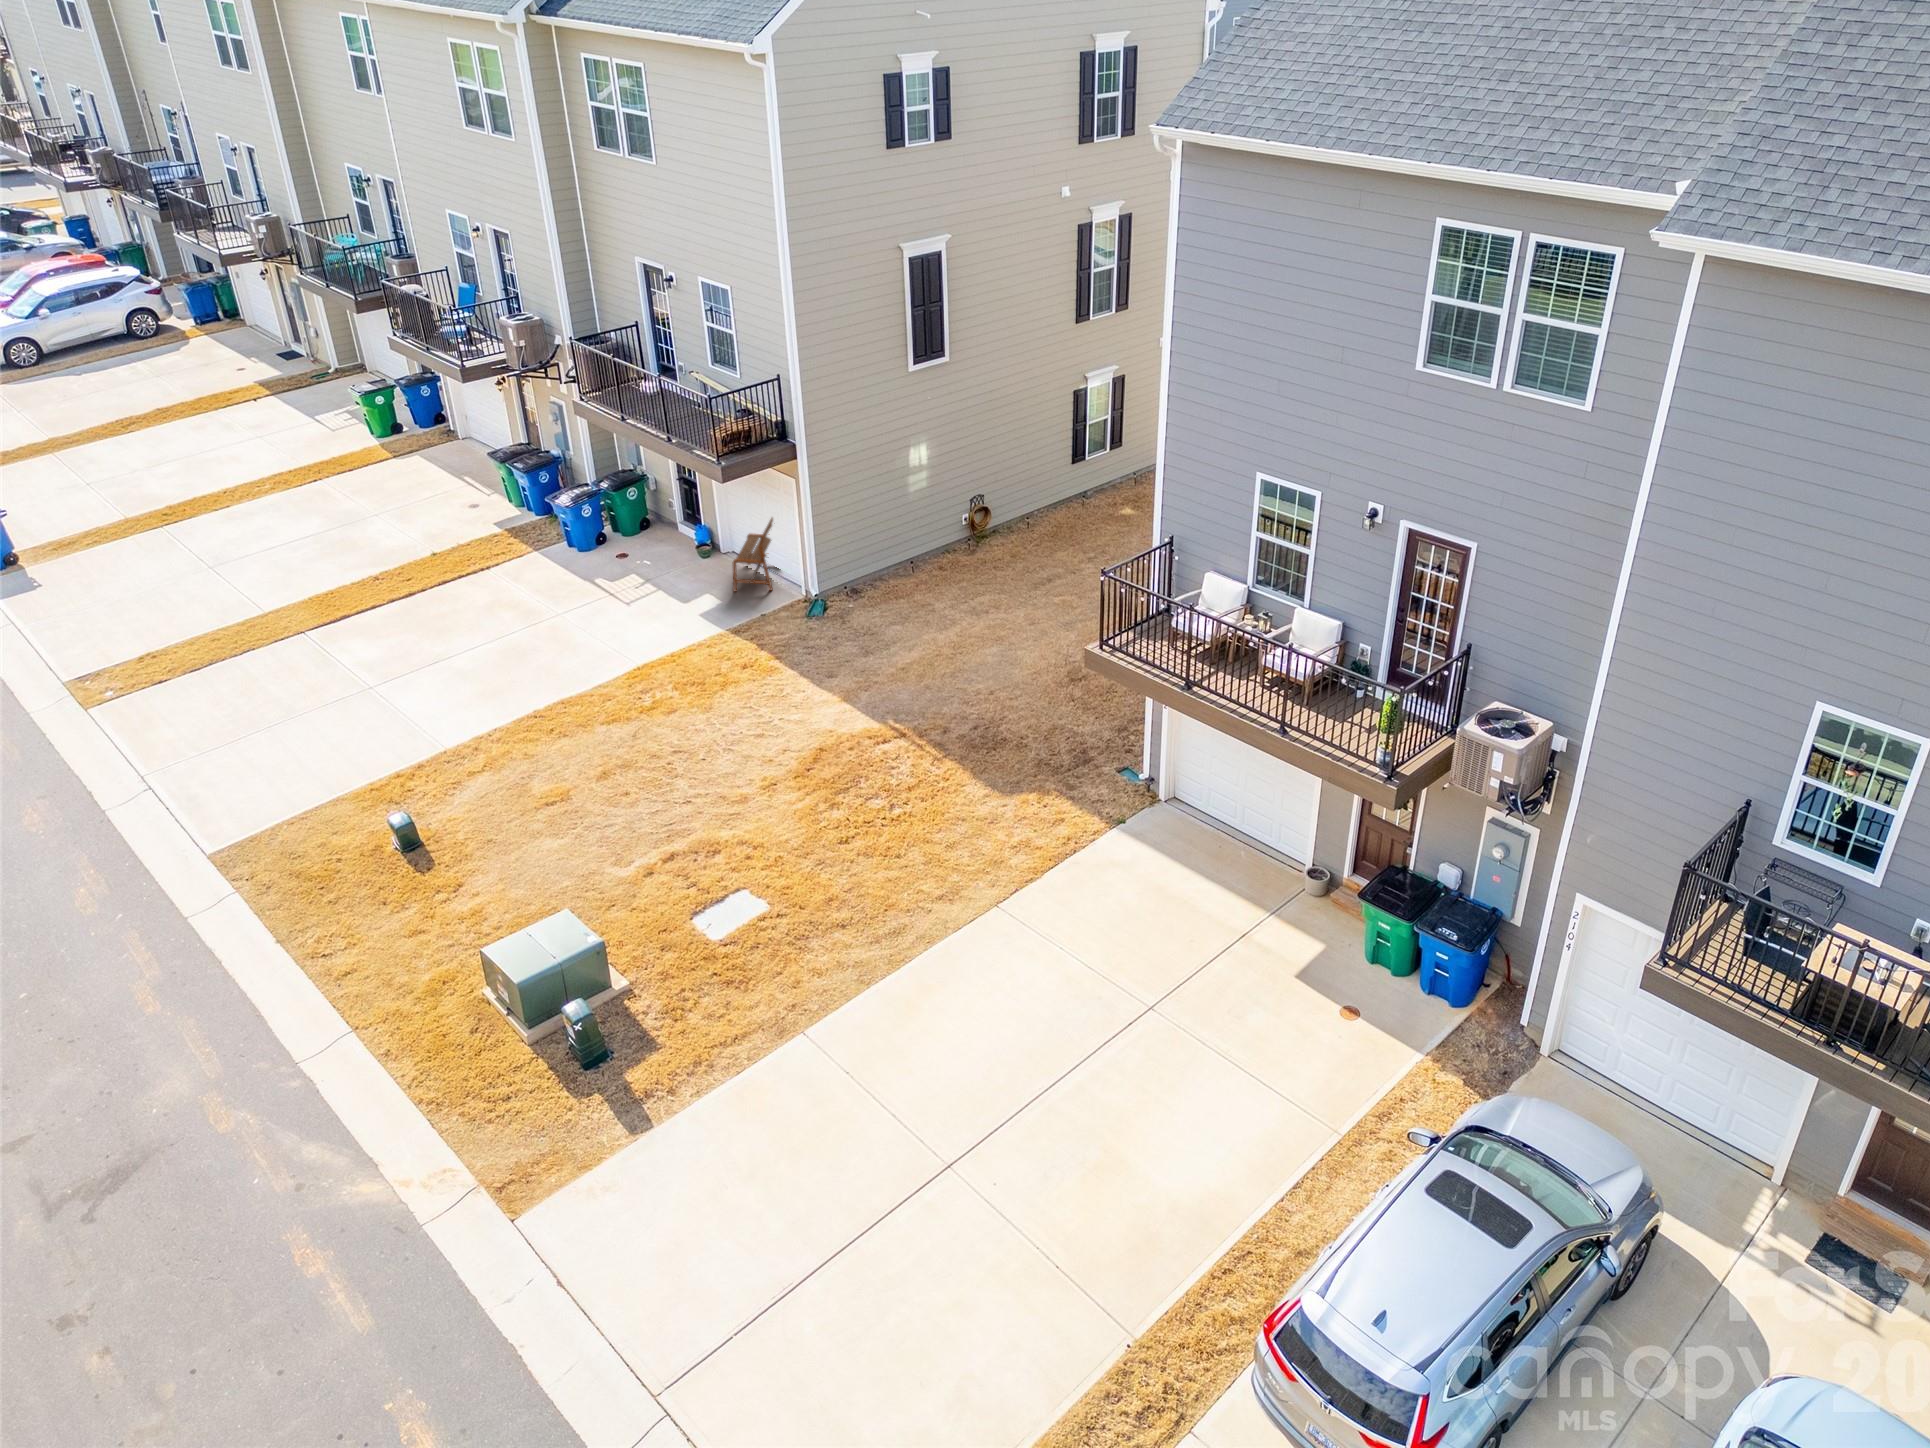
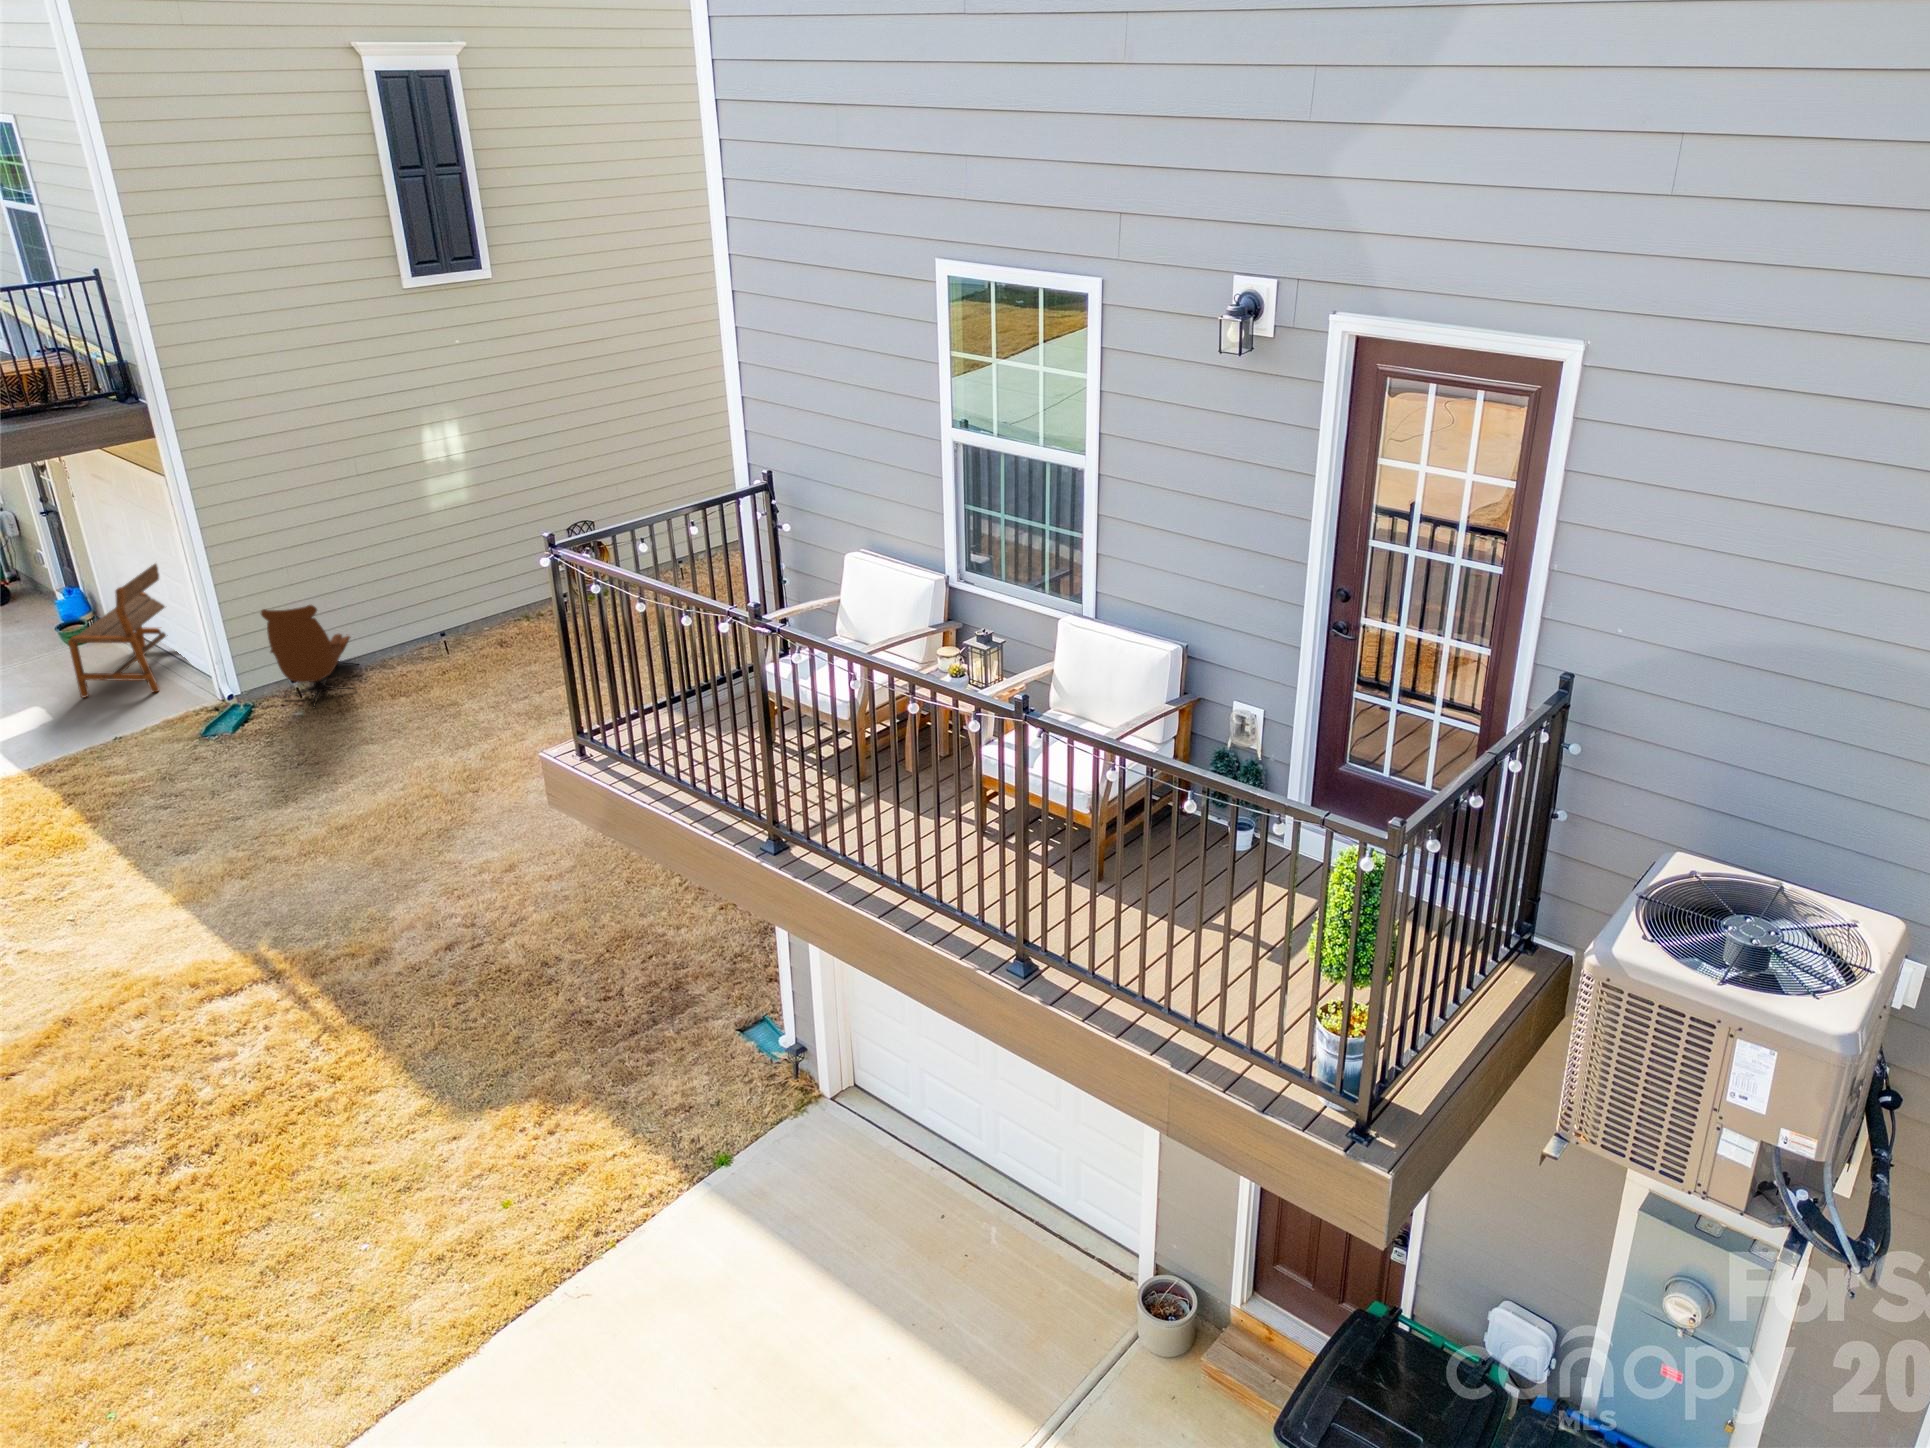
lounge chair: none [842,551,879,605] -> present [261,605,356,707]

